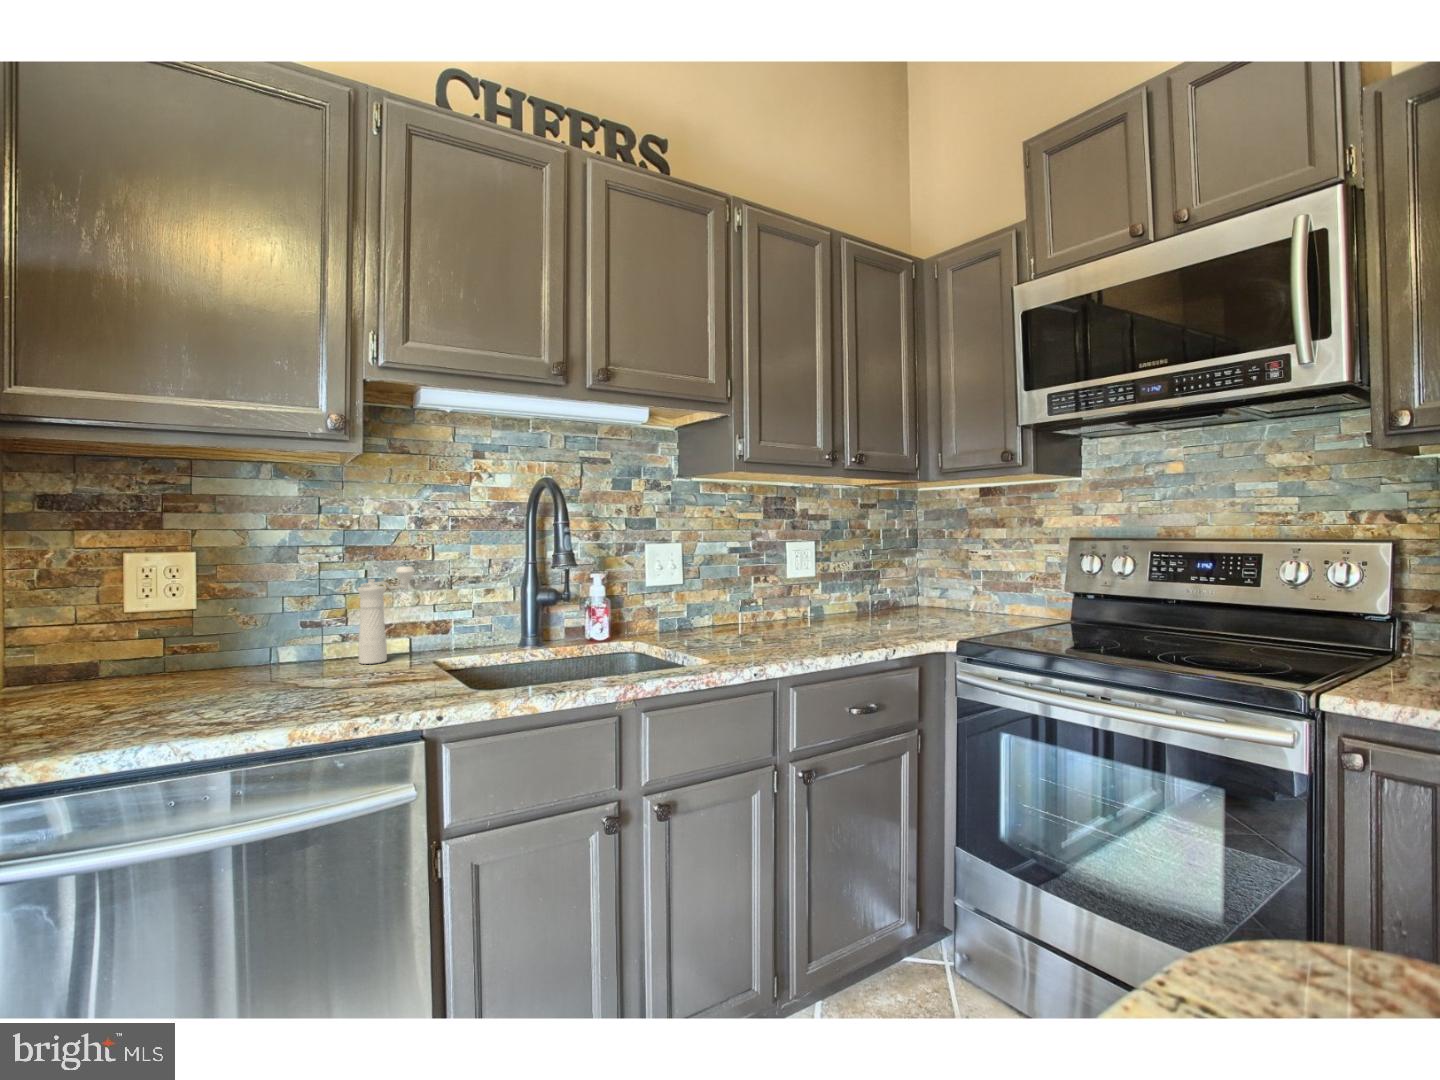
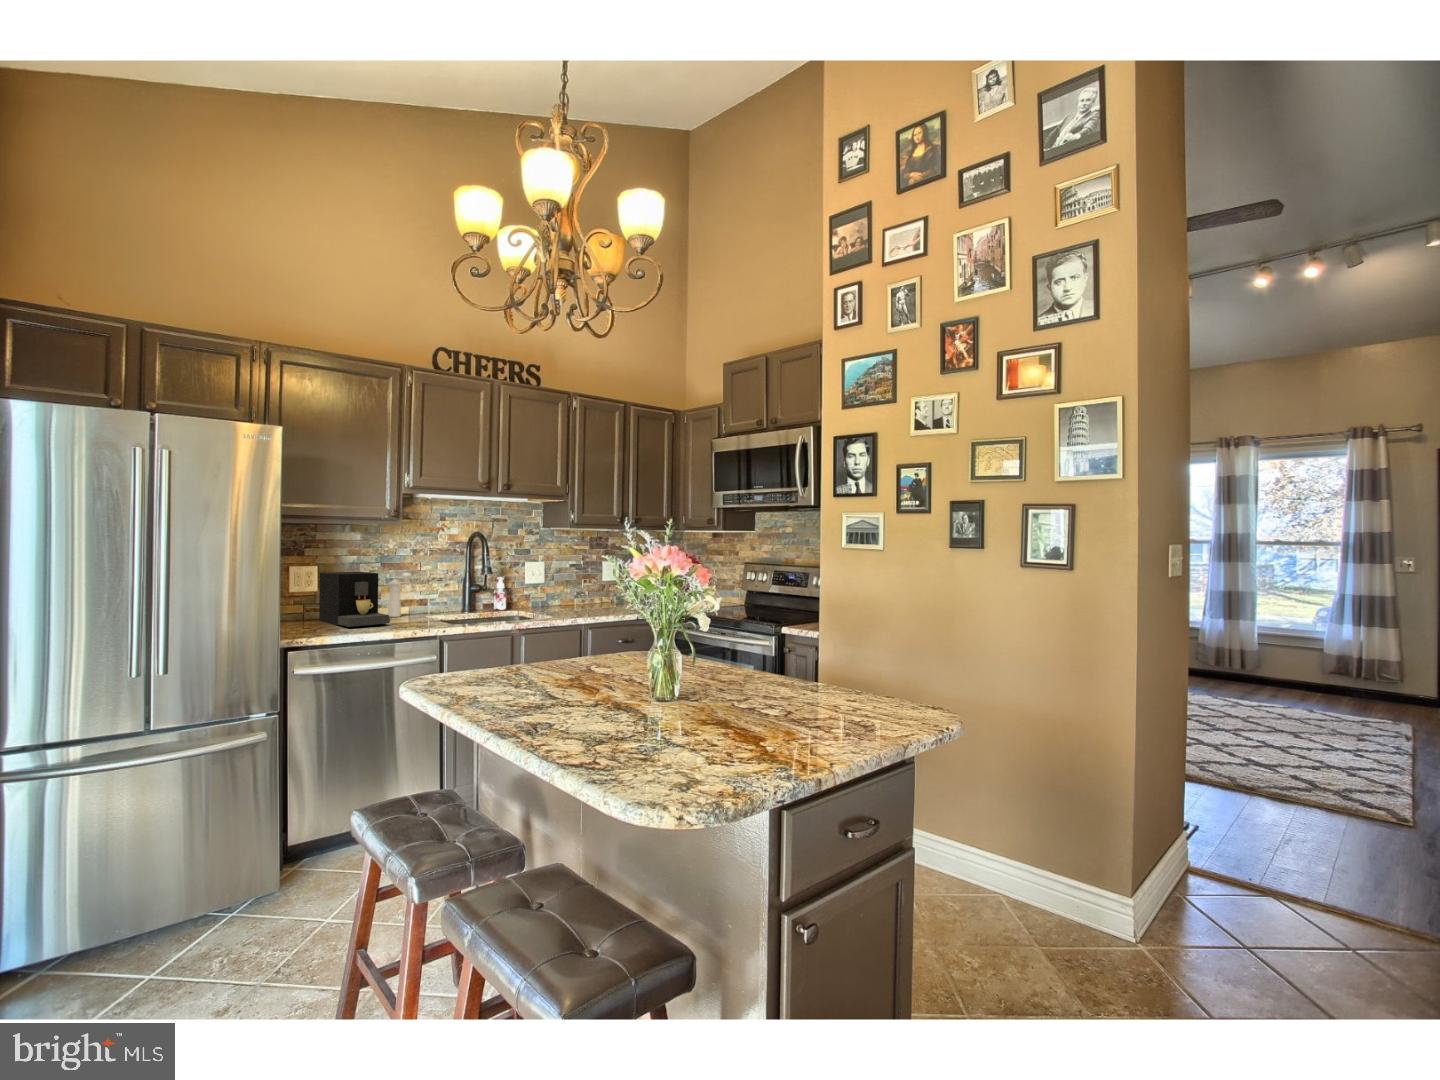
coffee maker: none [187,564,321,709] -> present [319,571,390,627]

